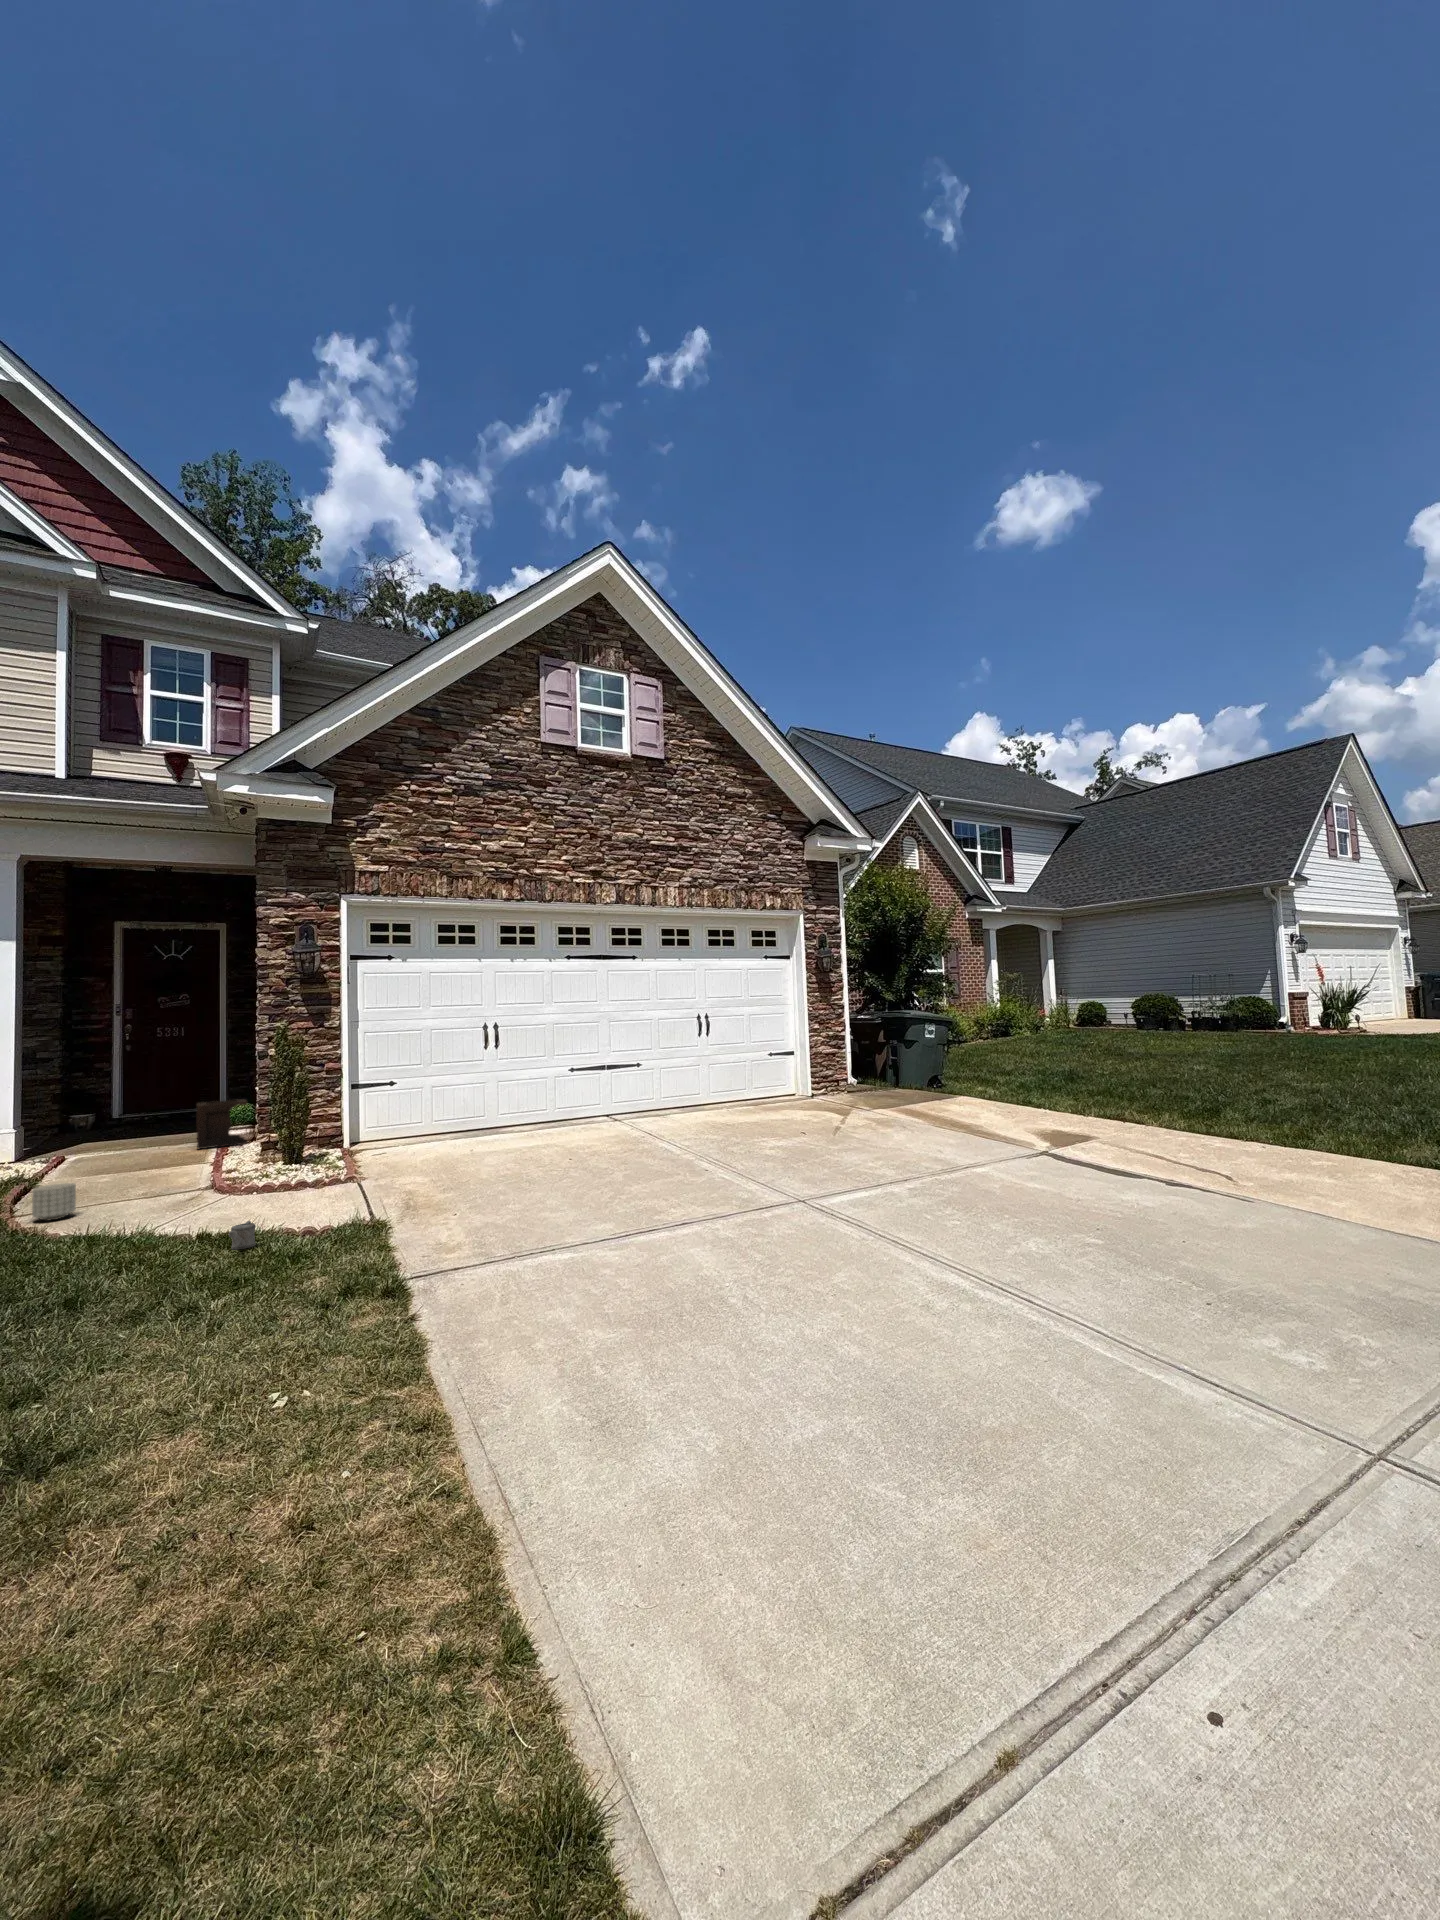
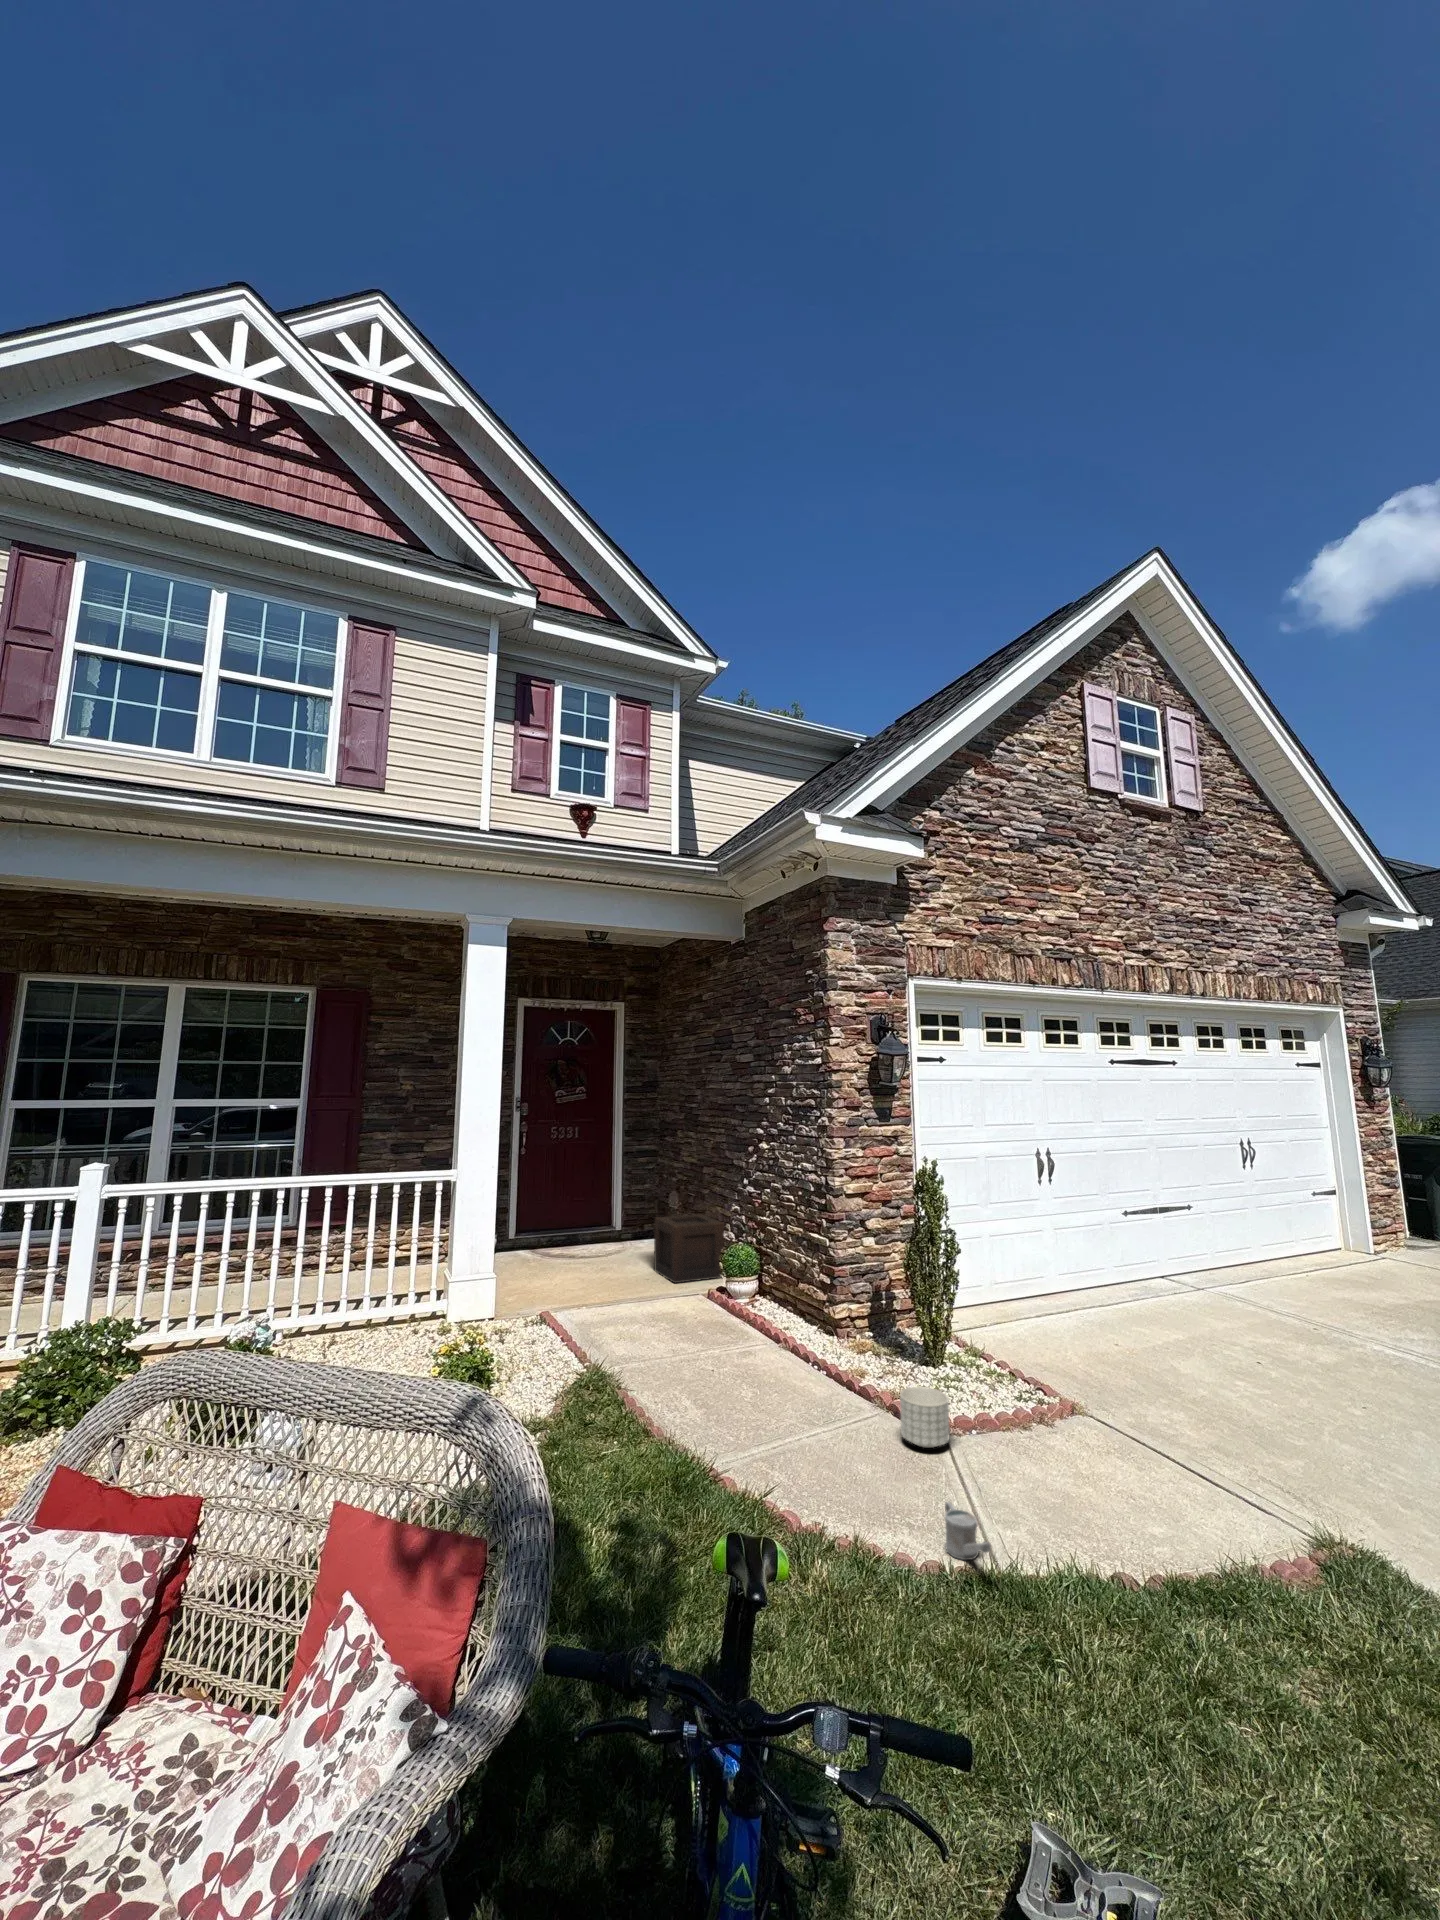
planter: present [32,1183,76,1221] -> present [900,1387,949,1448]
watering can: present [229,1221,256,1250] -> present [945,1502,991,1560]

